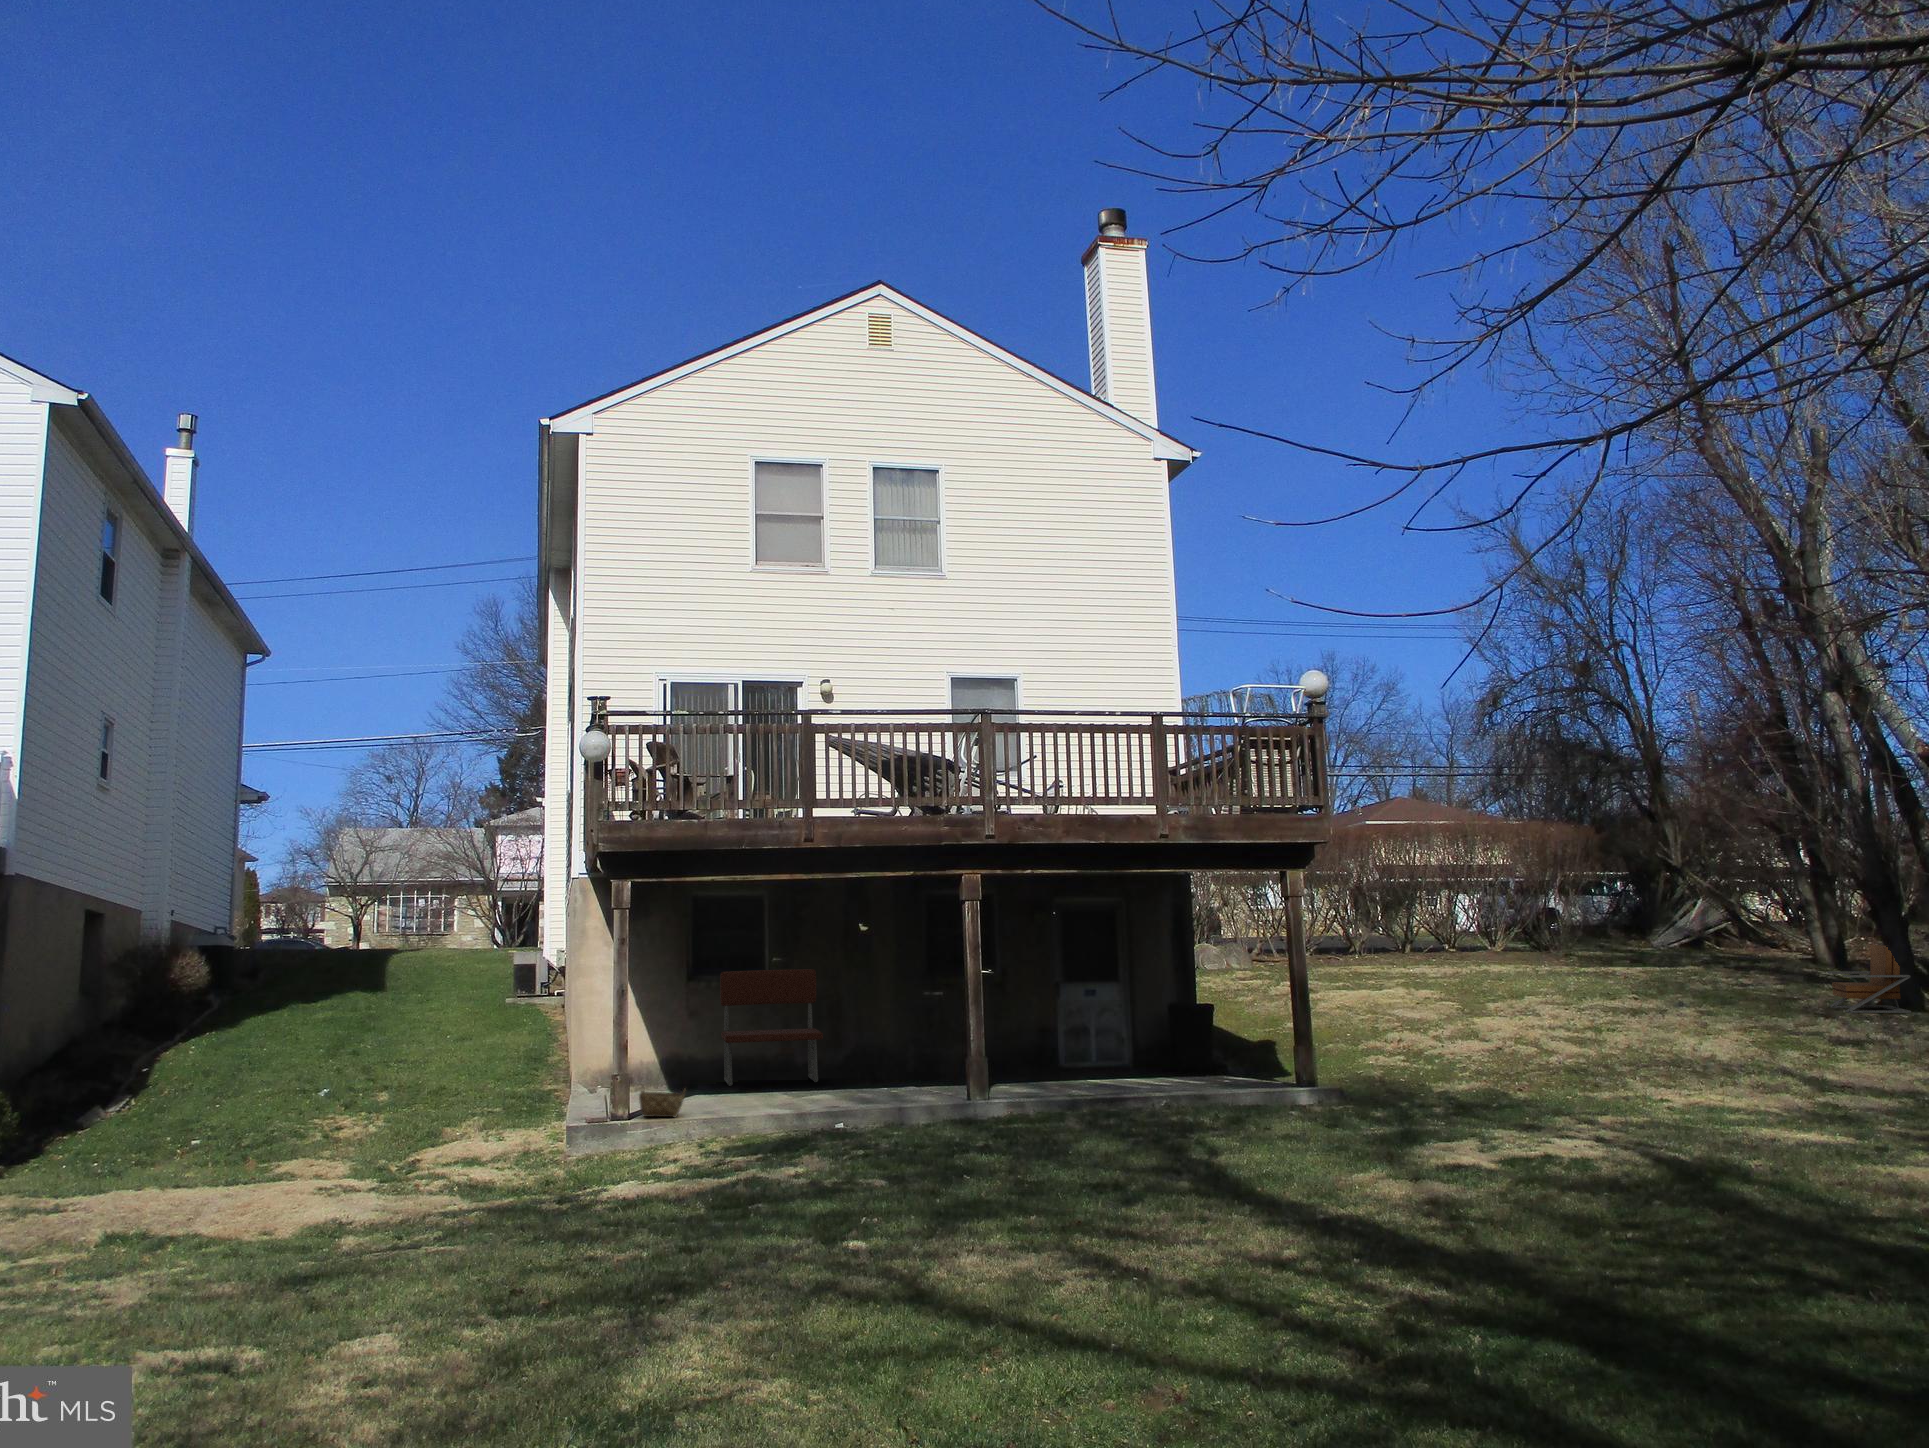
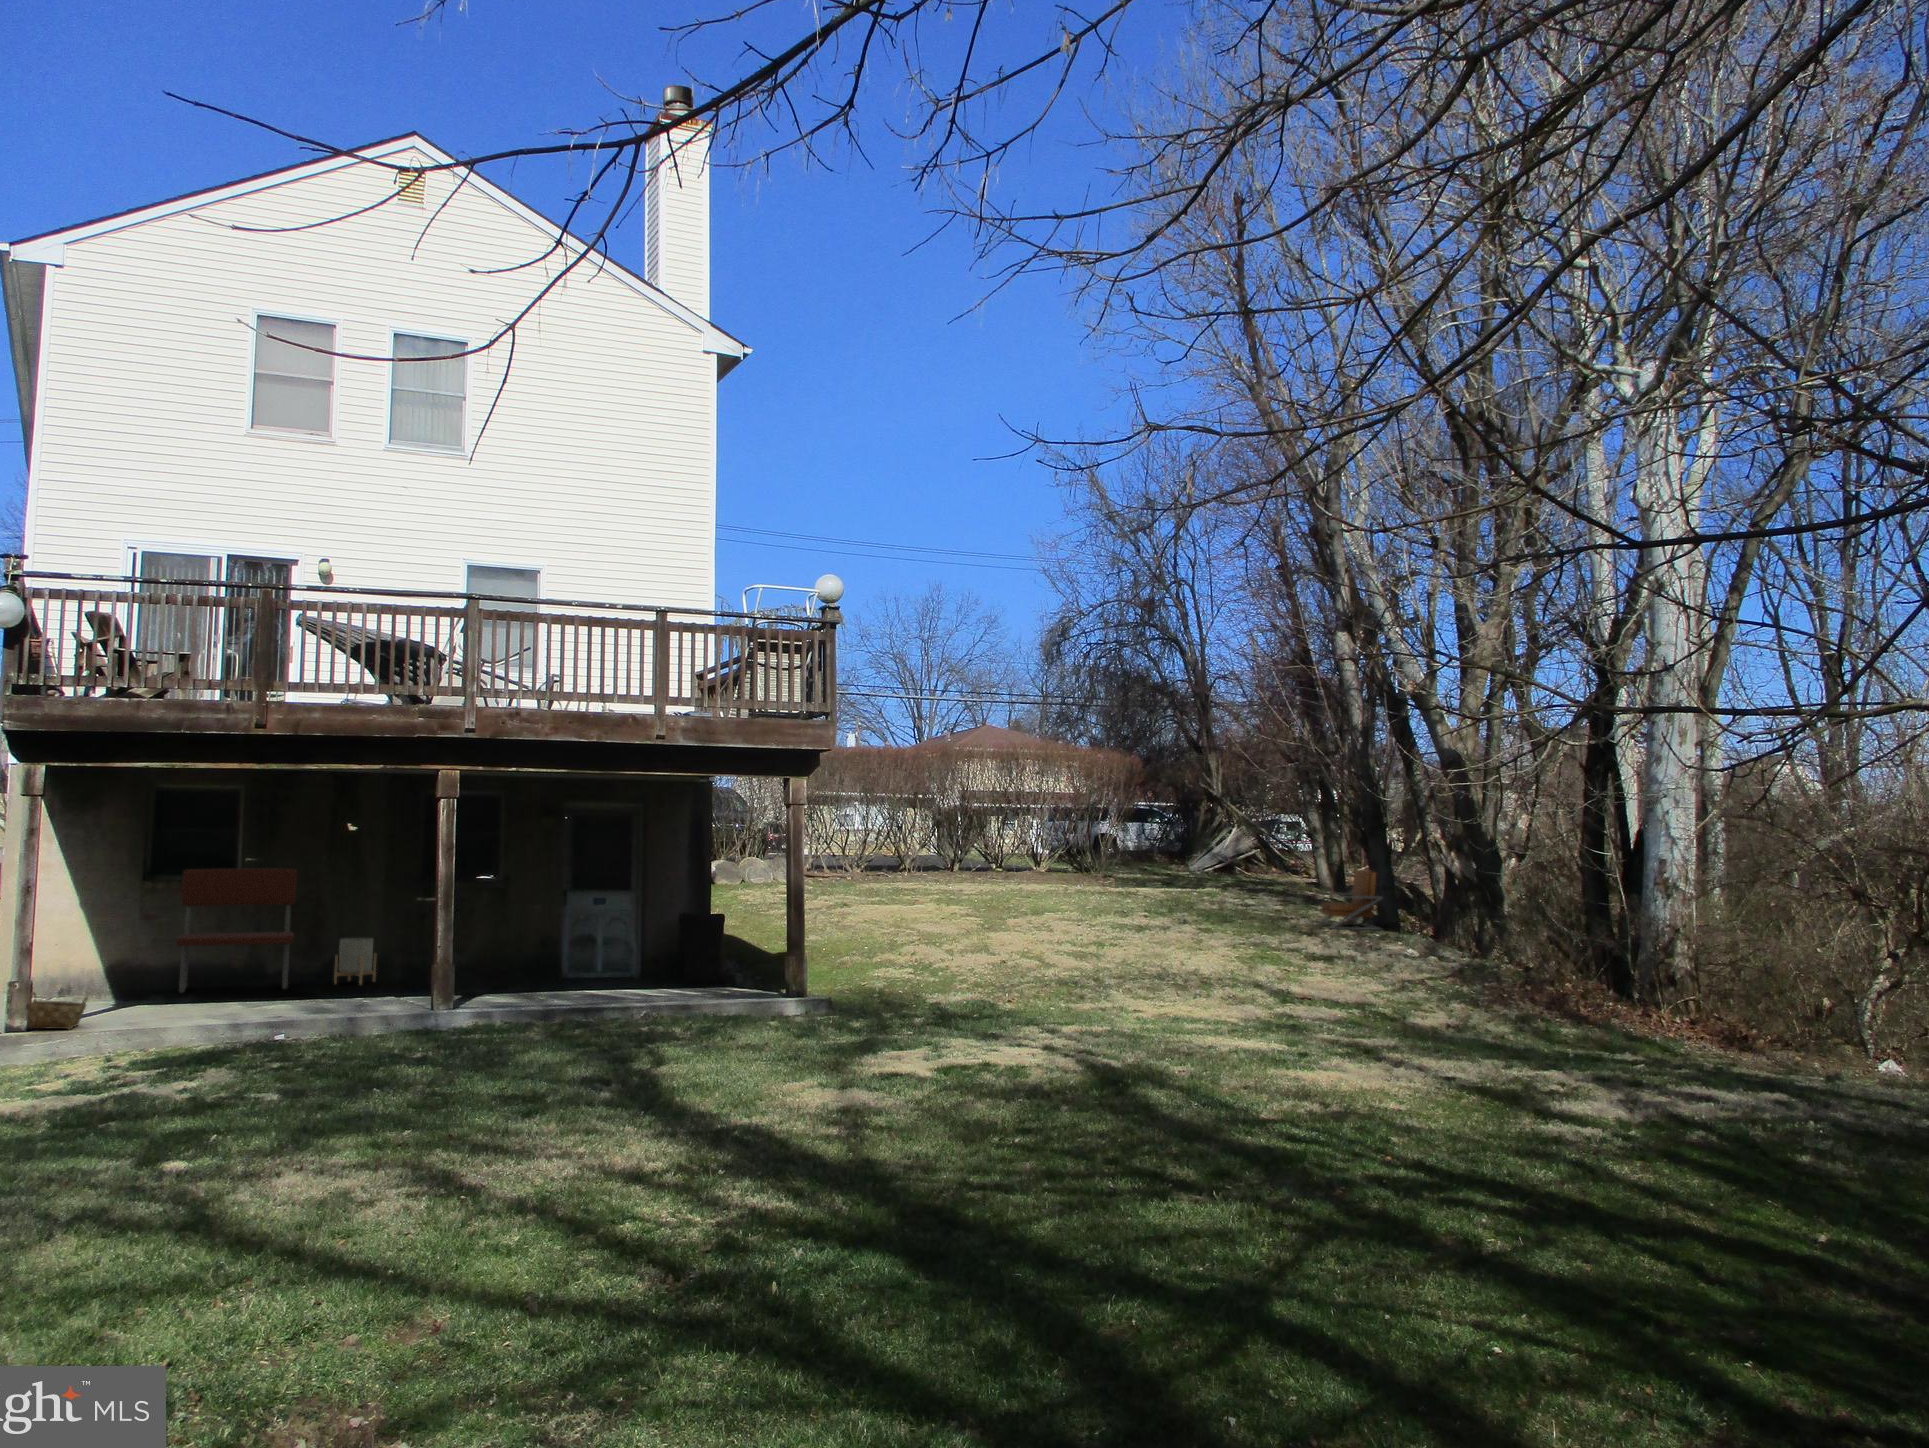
planter: none [854,1033,889,1078] -> present [334,938,376,985]

